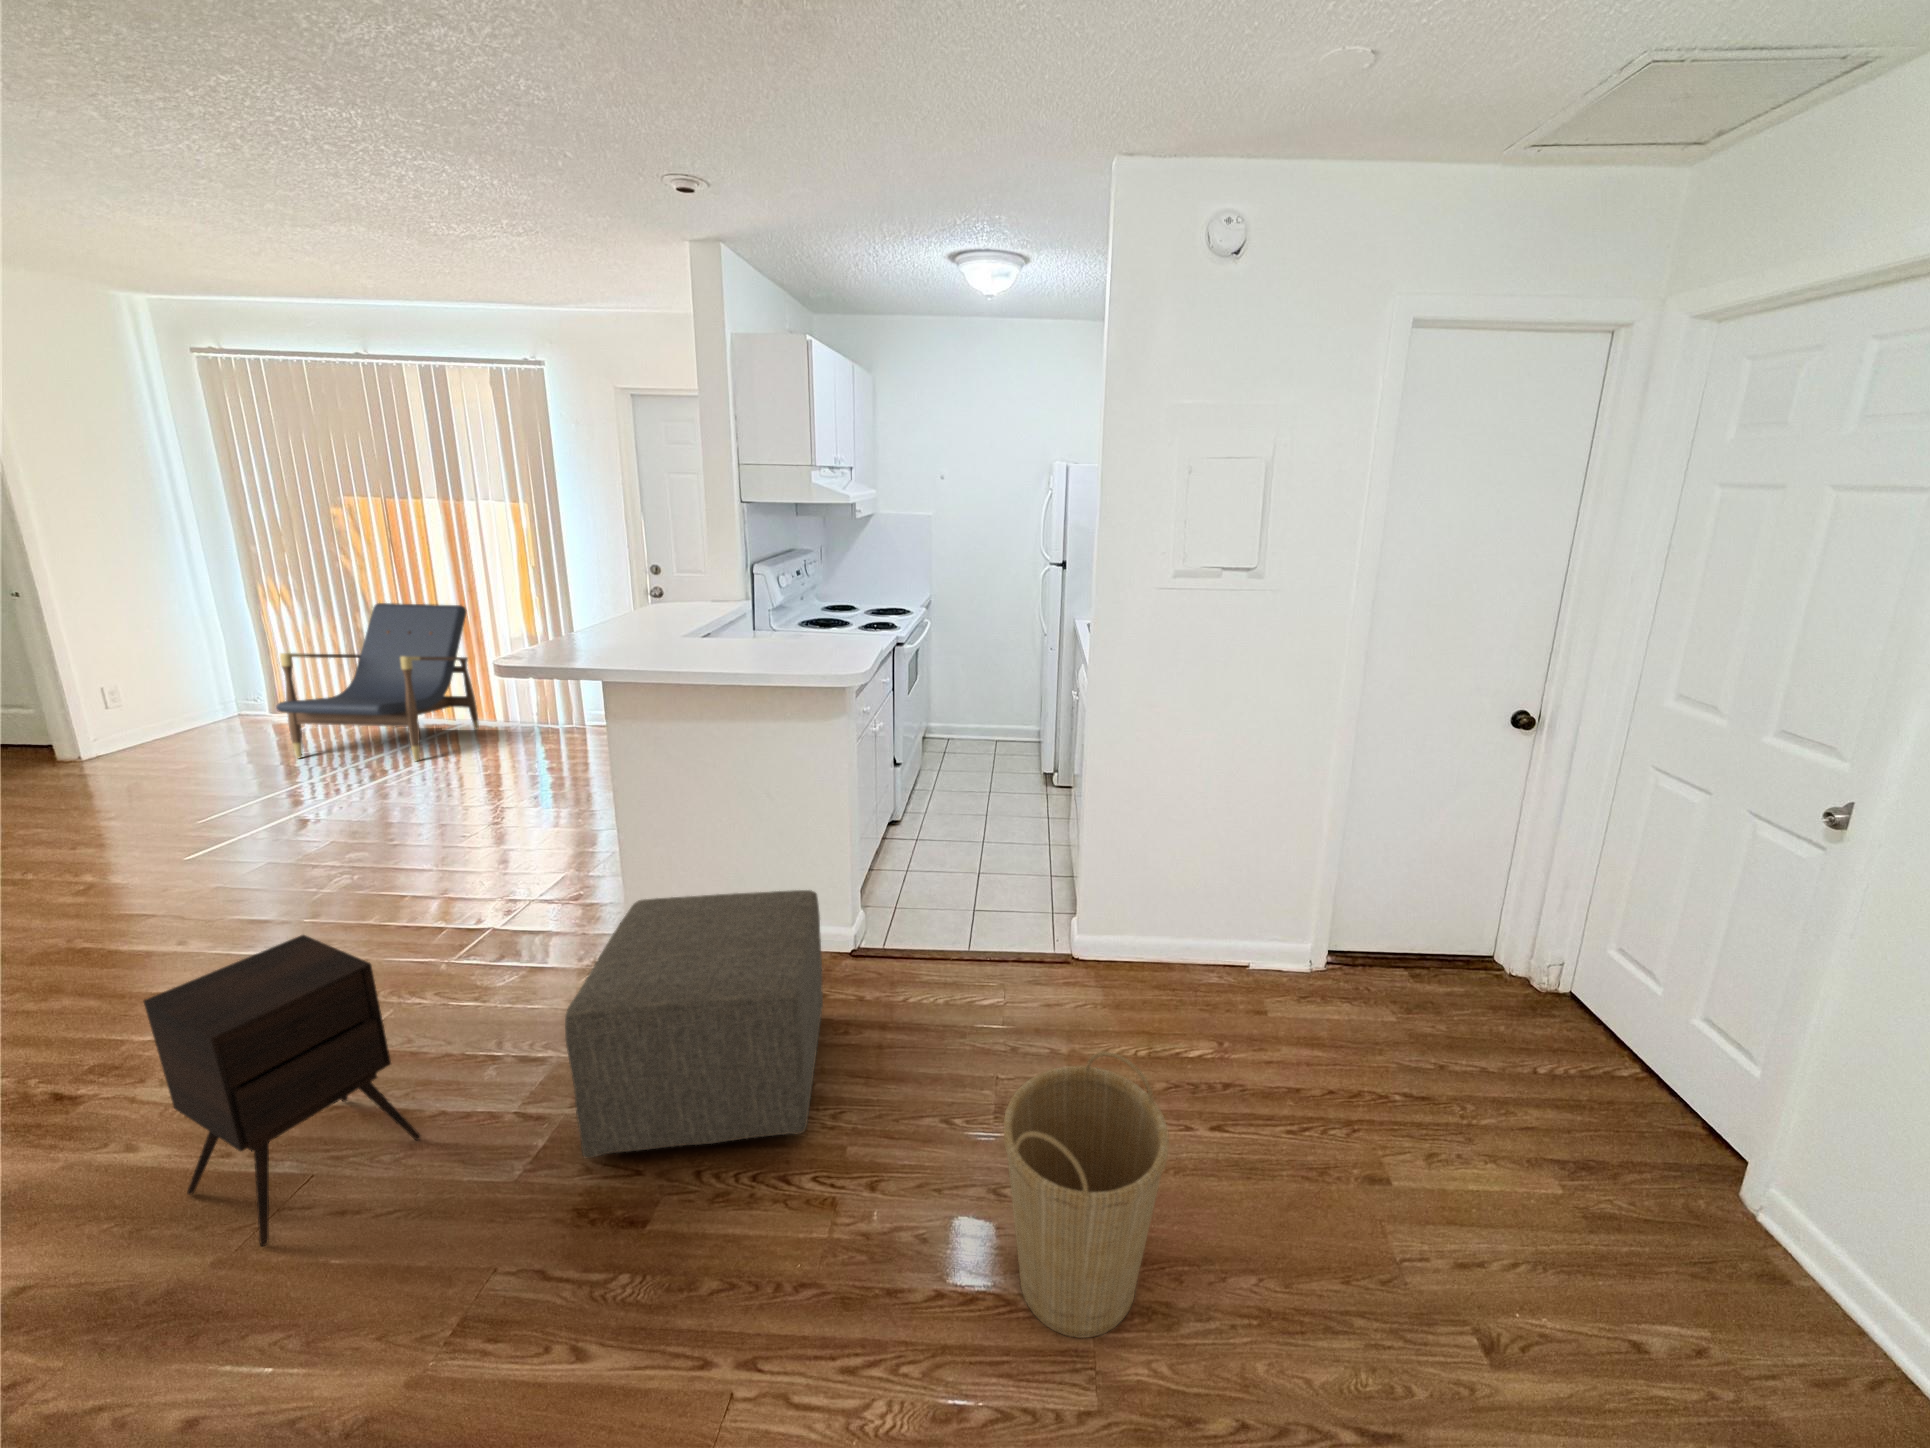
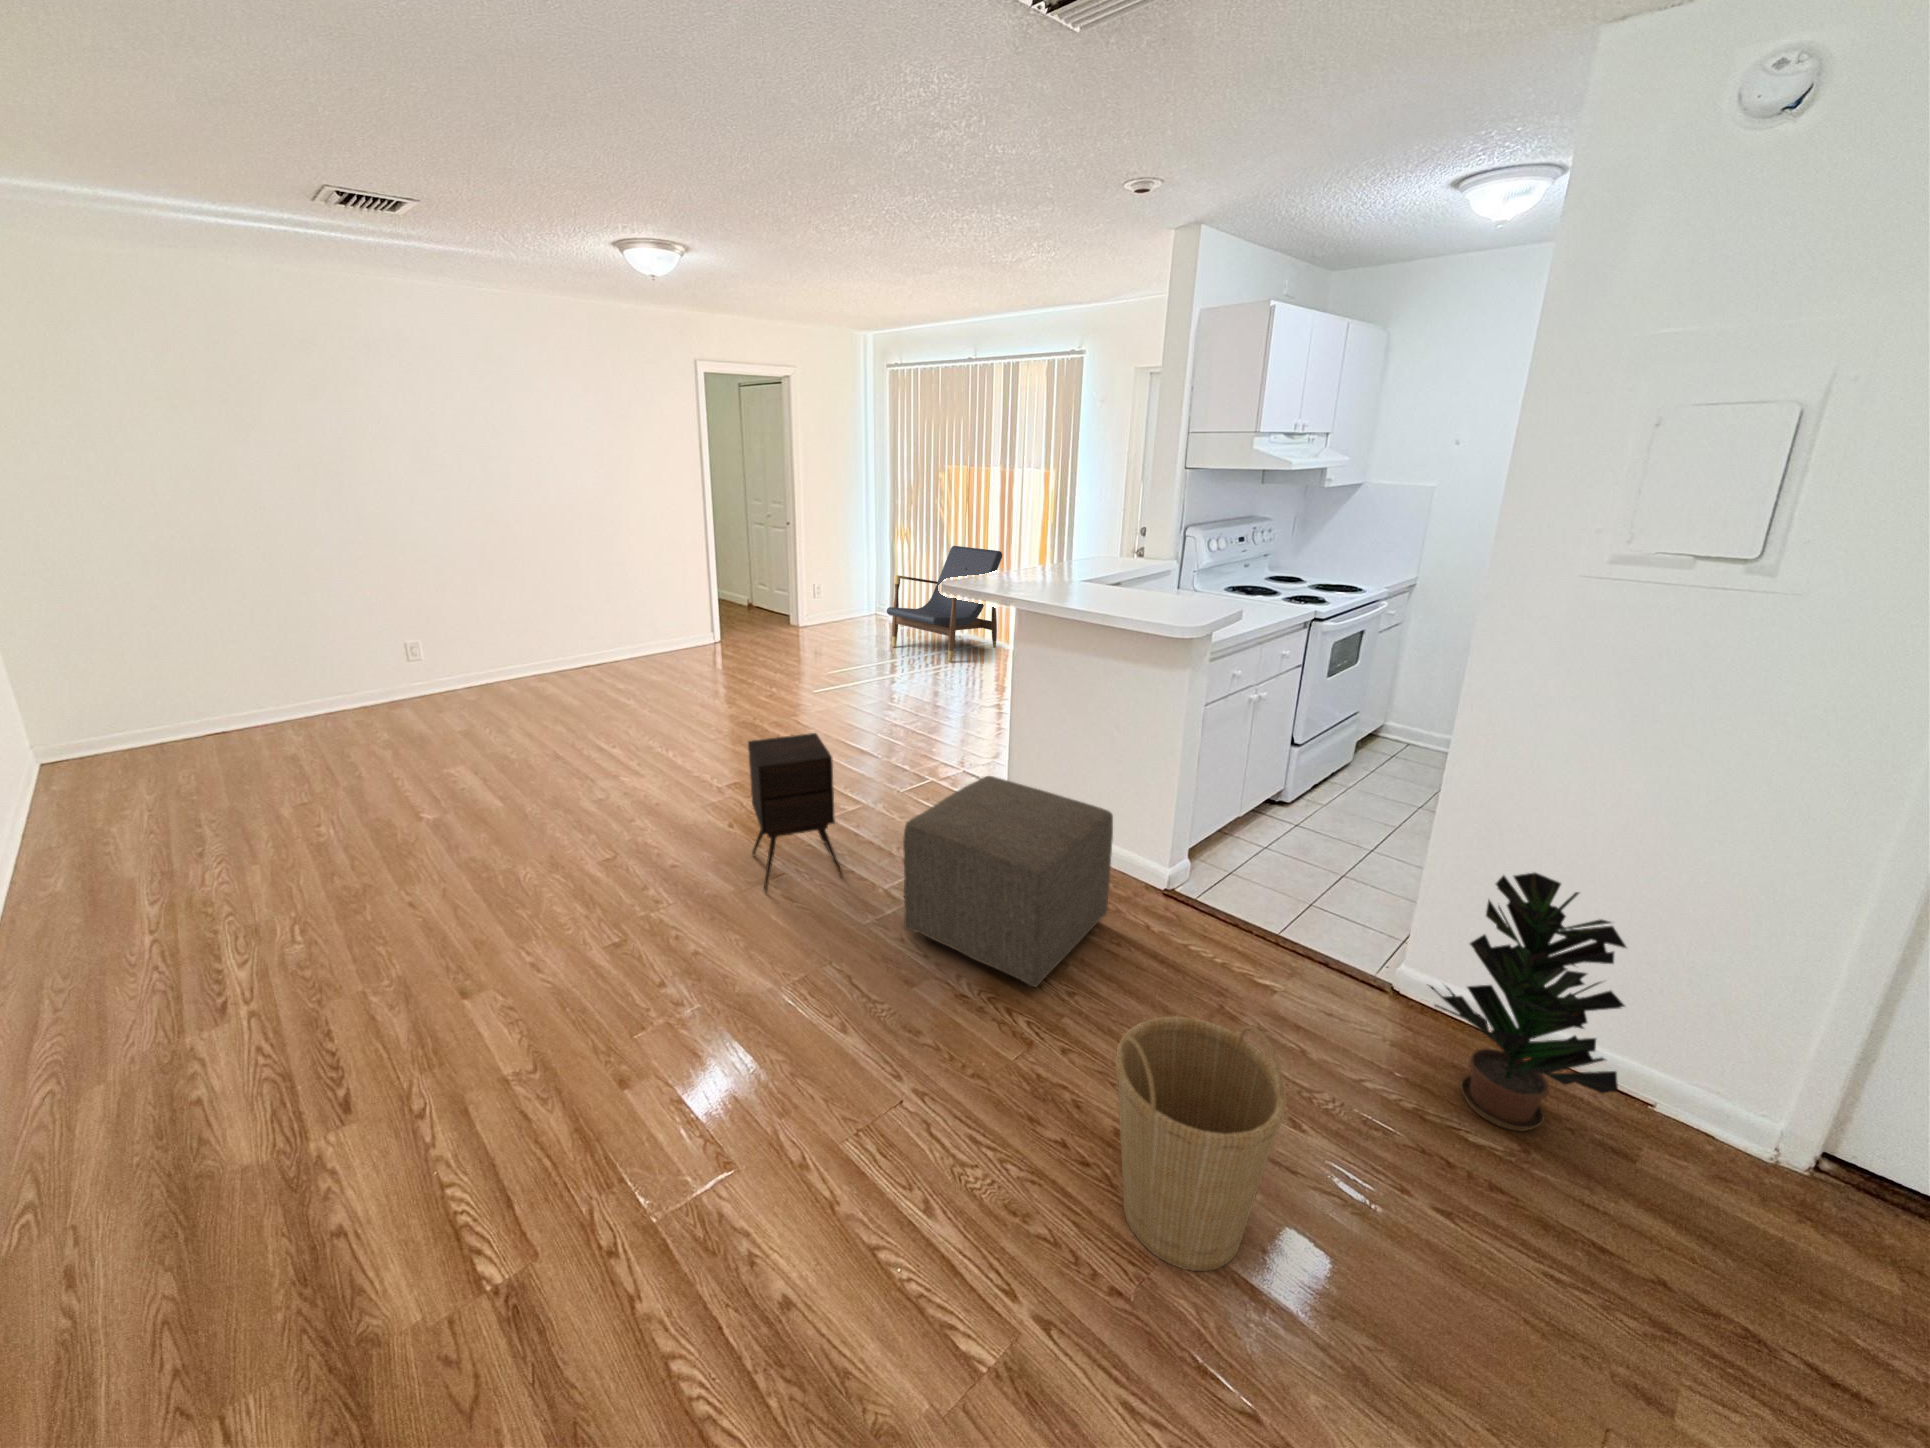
potted plant: none [1123,822,1253,1026] -> present [1430,873,1626,1131]

